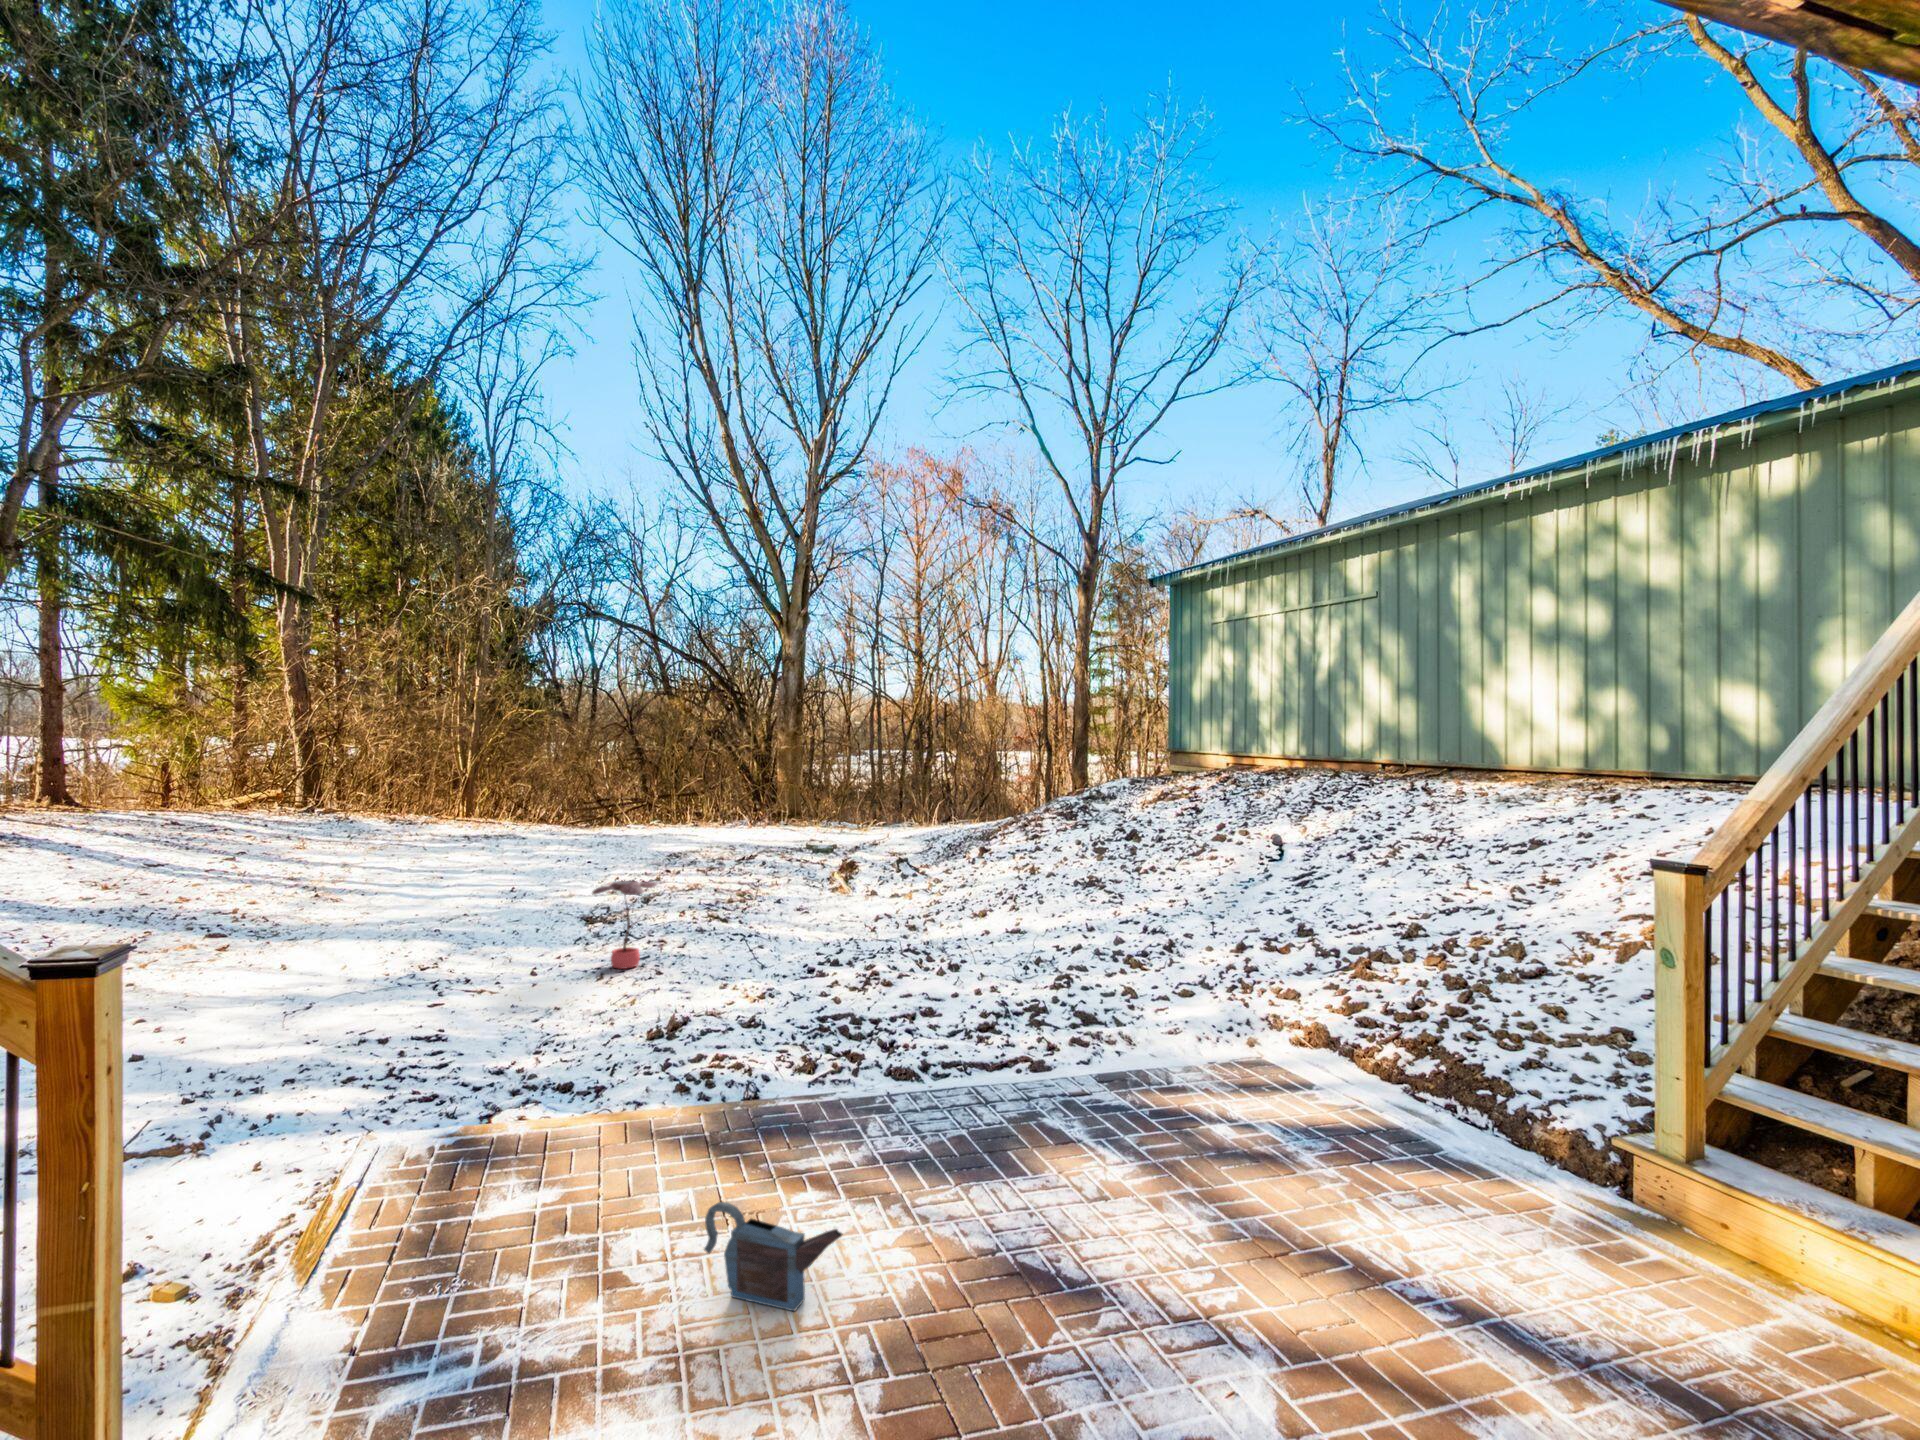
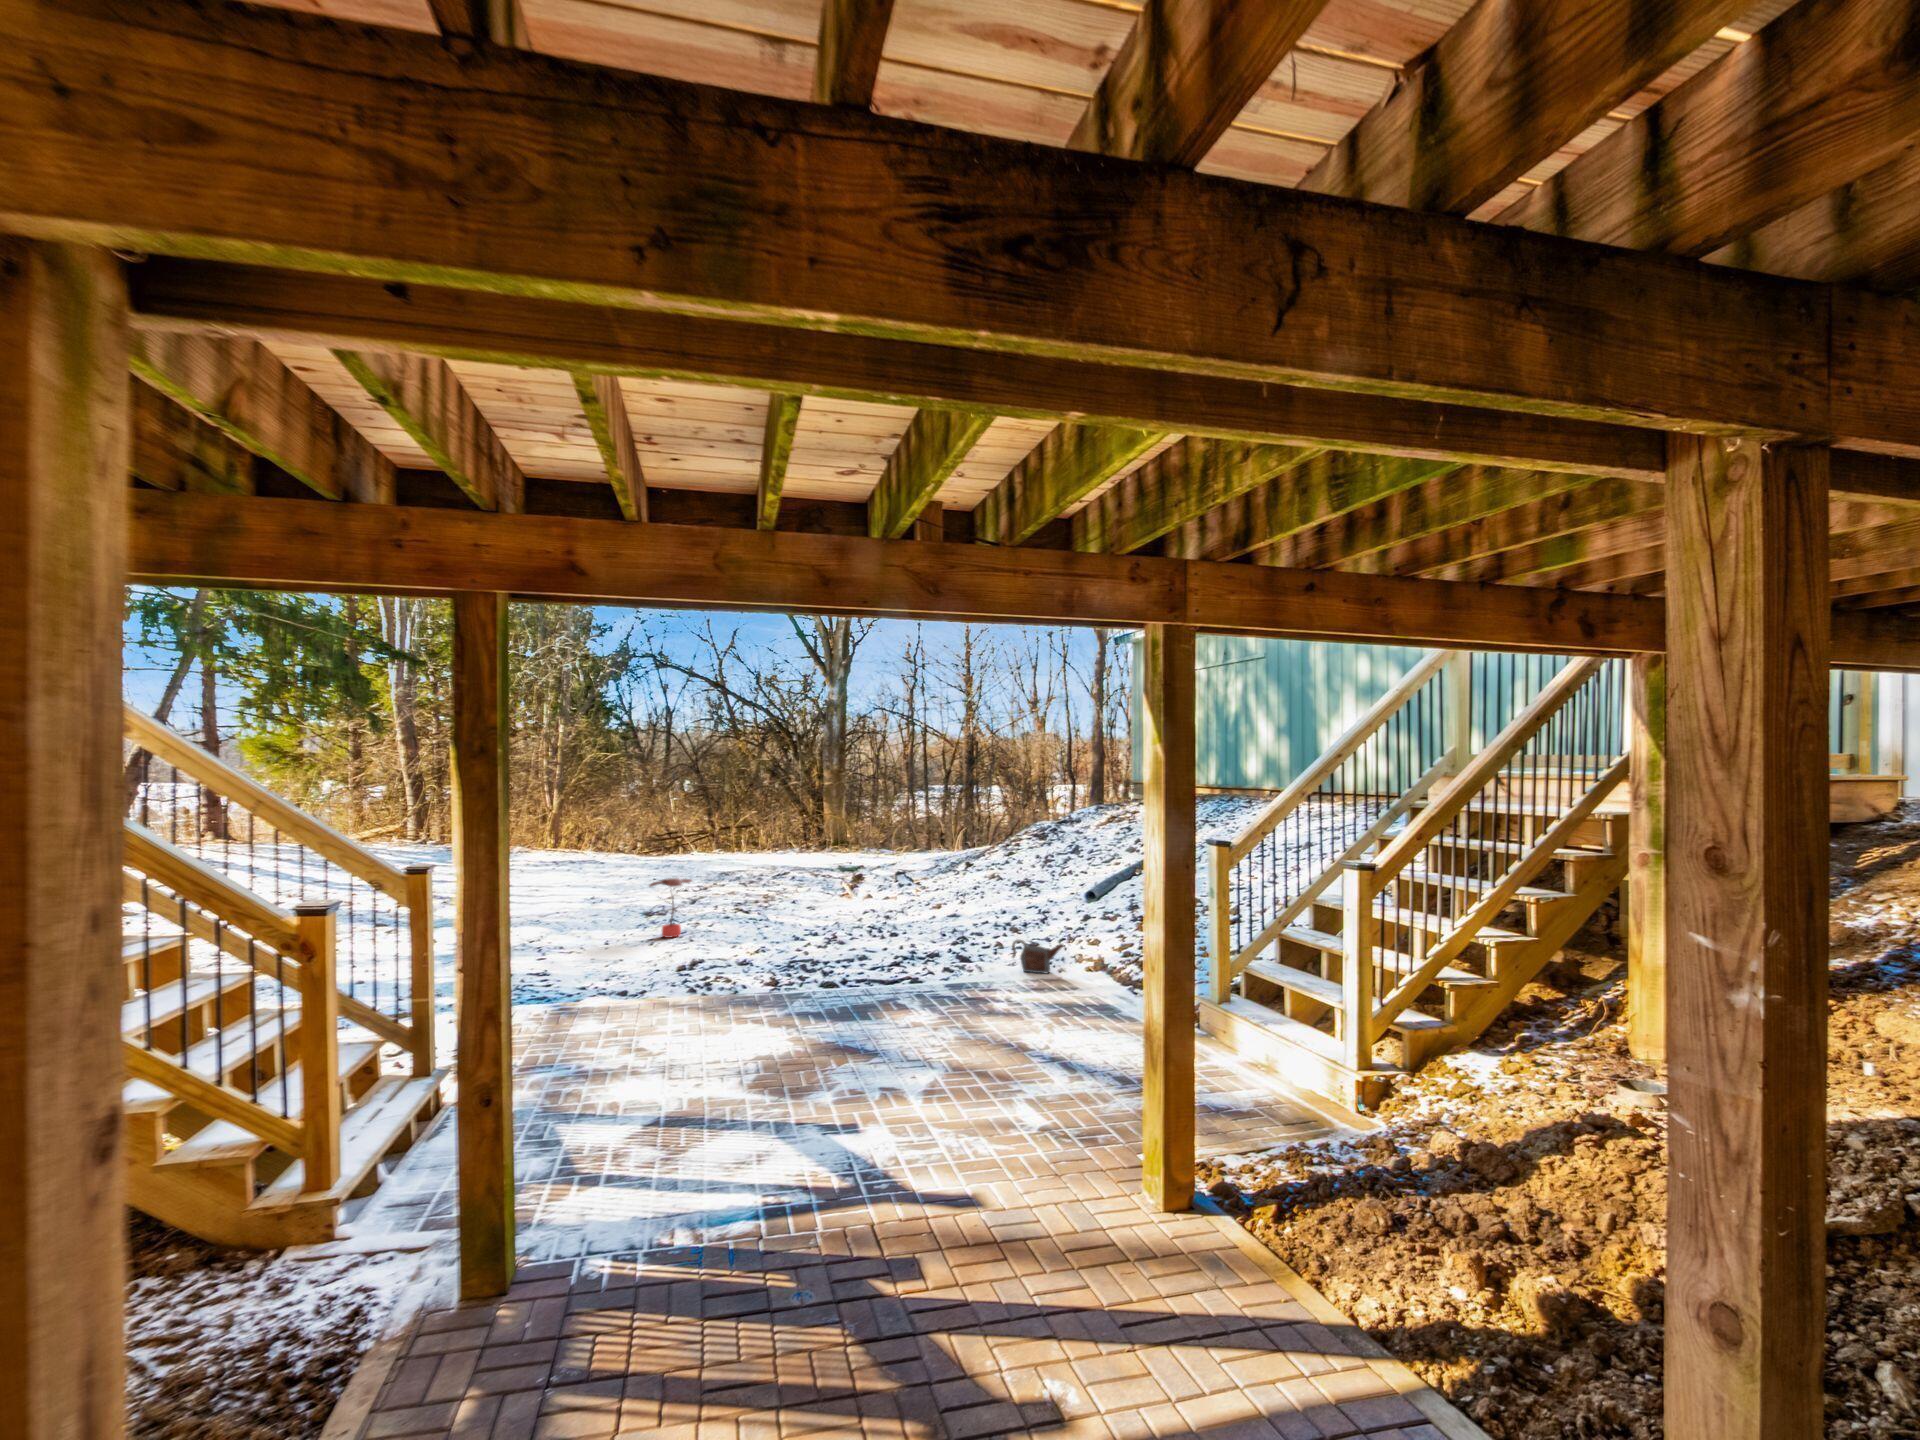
watering can: present [704,1202,843,1311] -> present [1012,940,1063,974]

